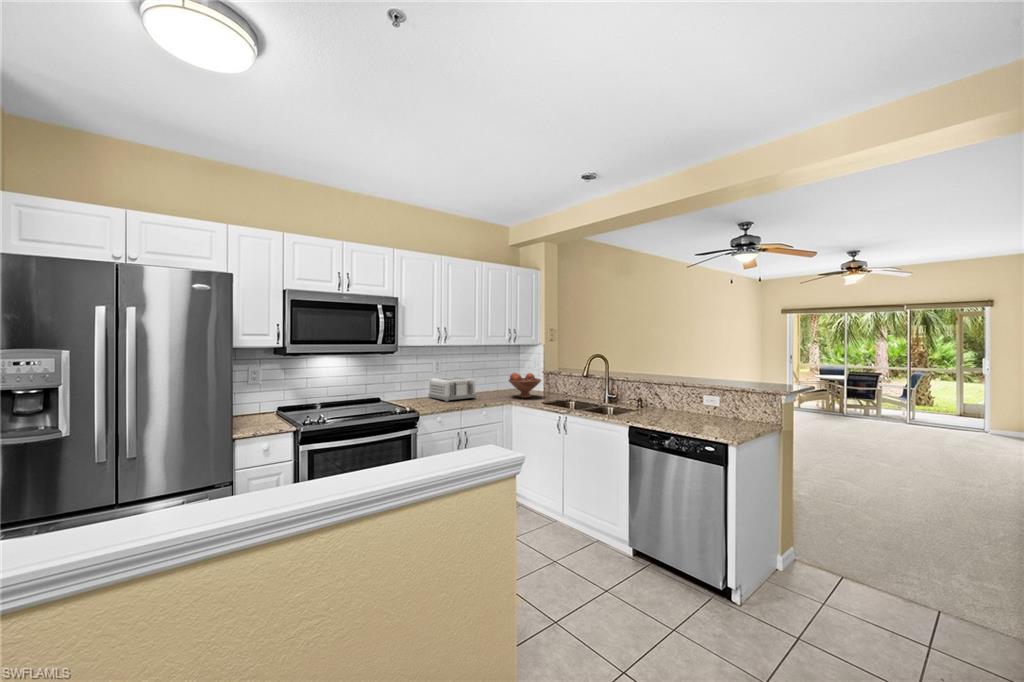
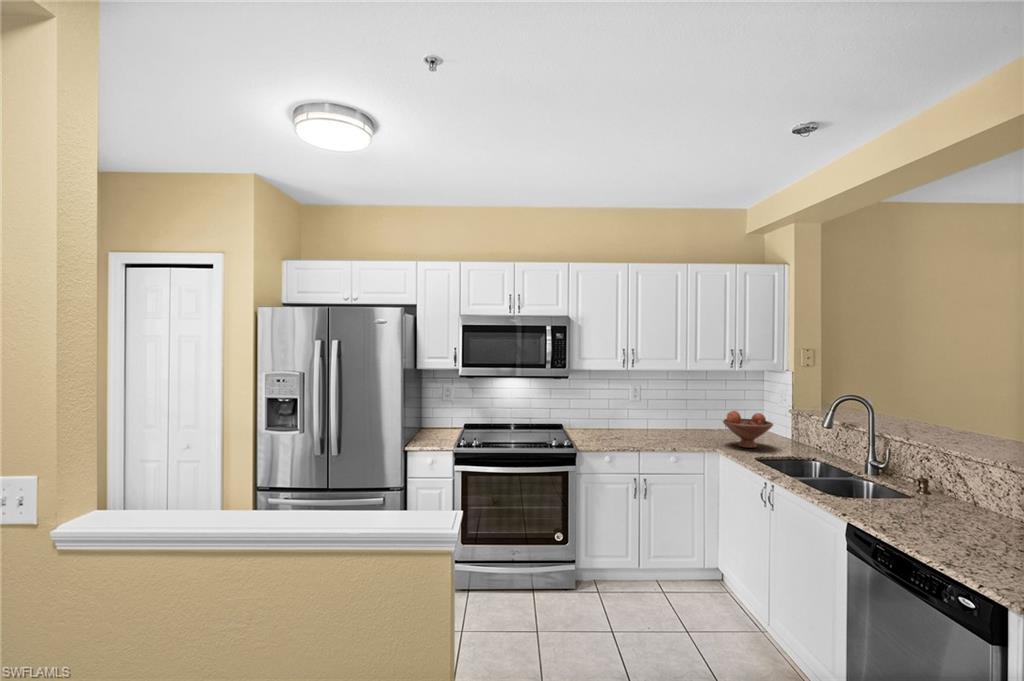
toaster: present [428,377,477,401] -> none [619,409,675,441]

